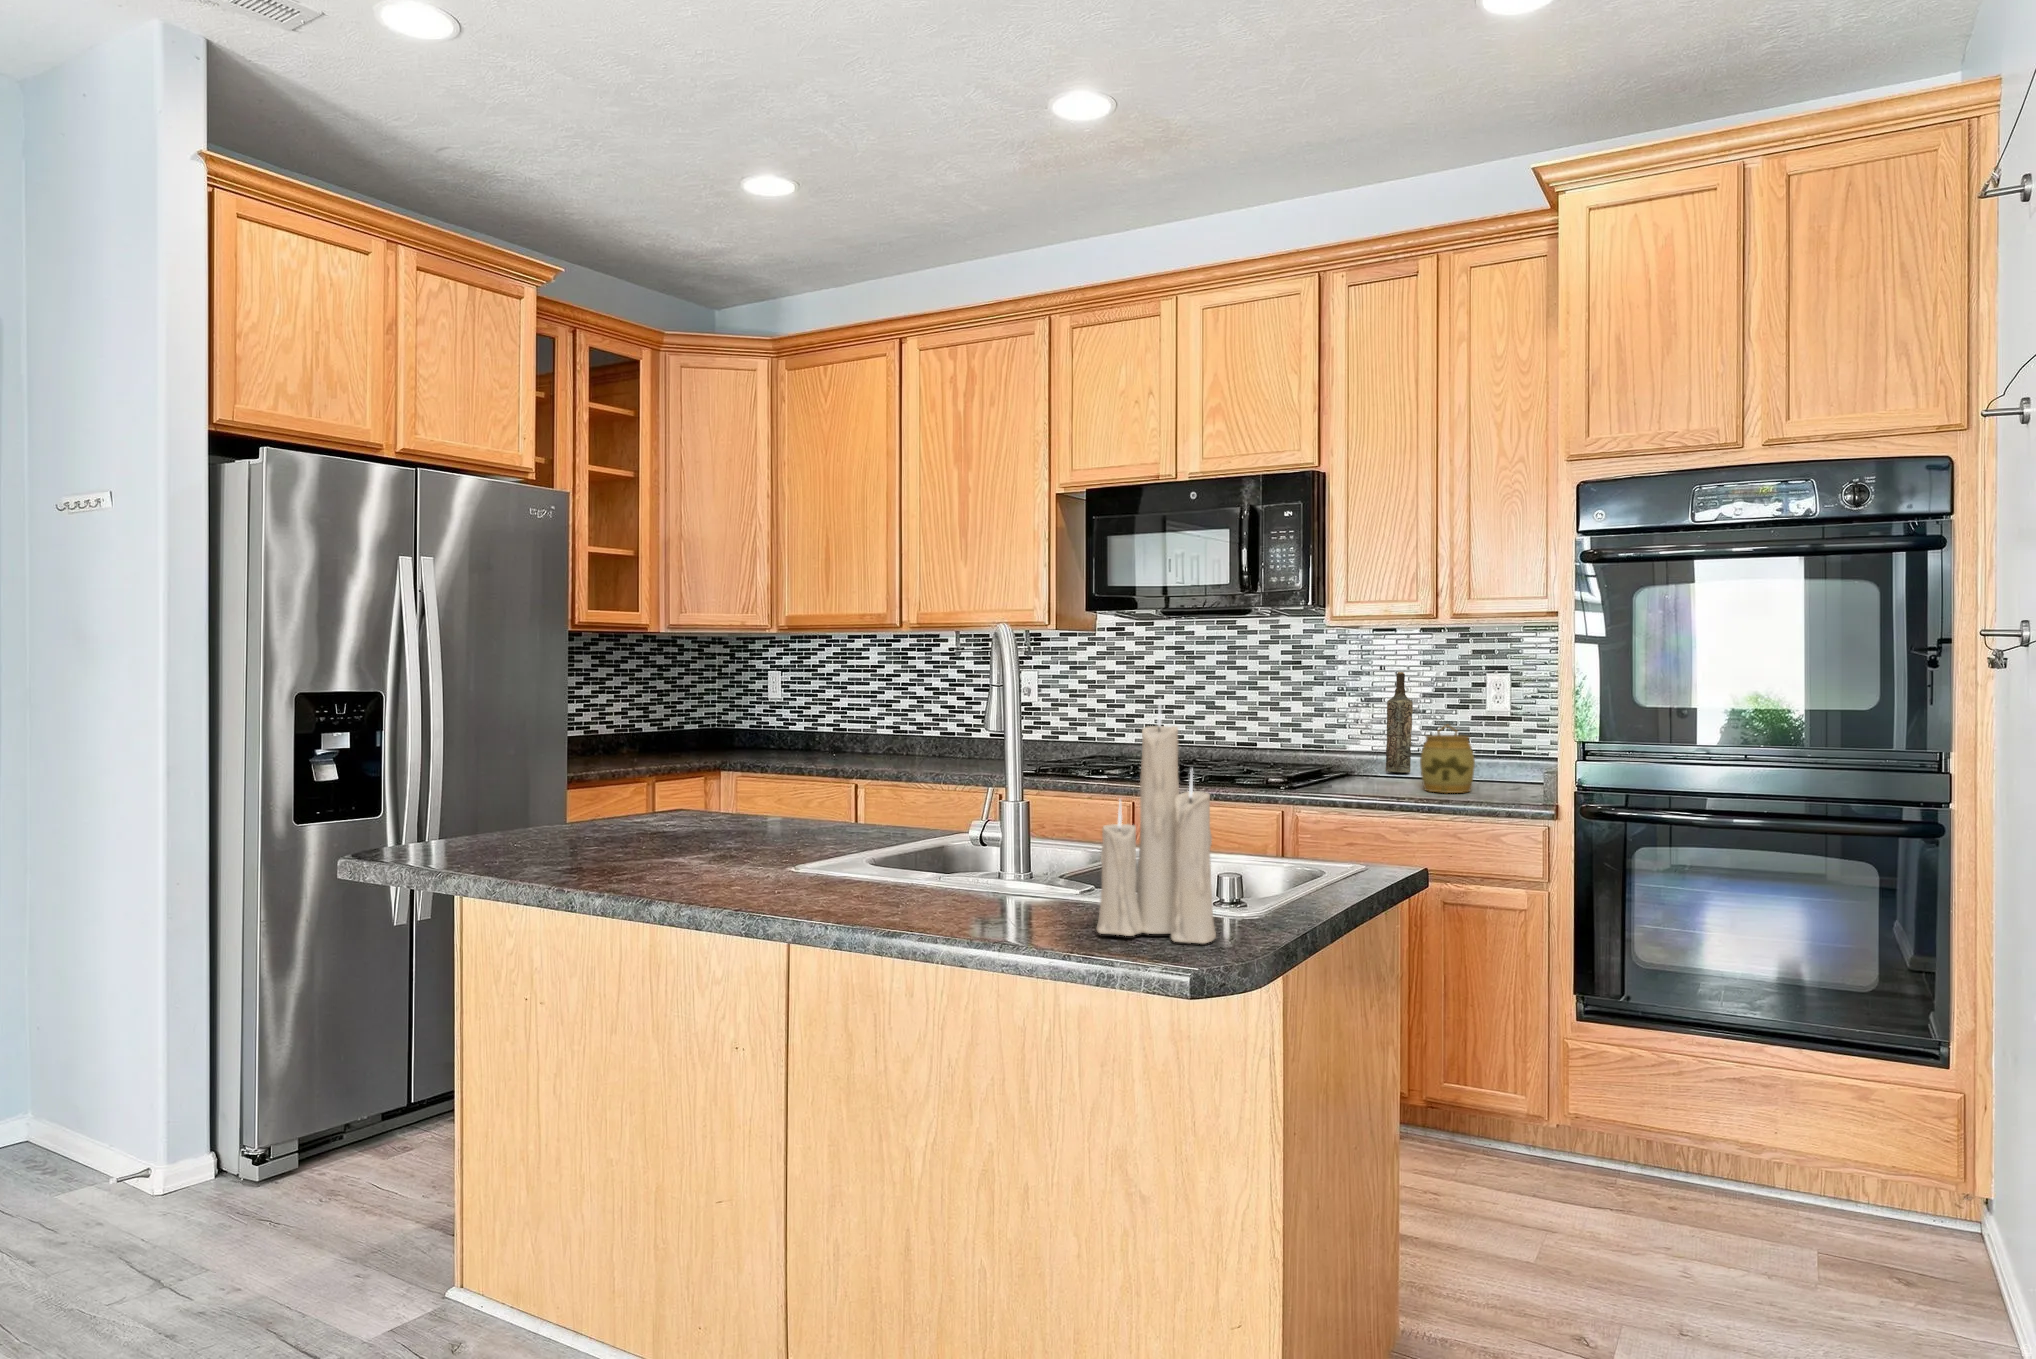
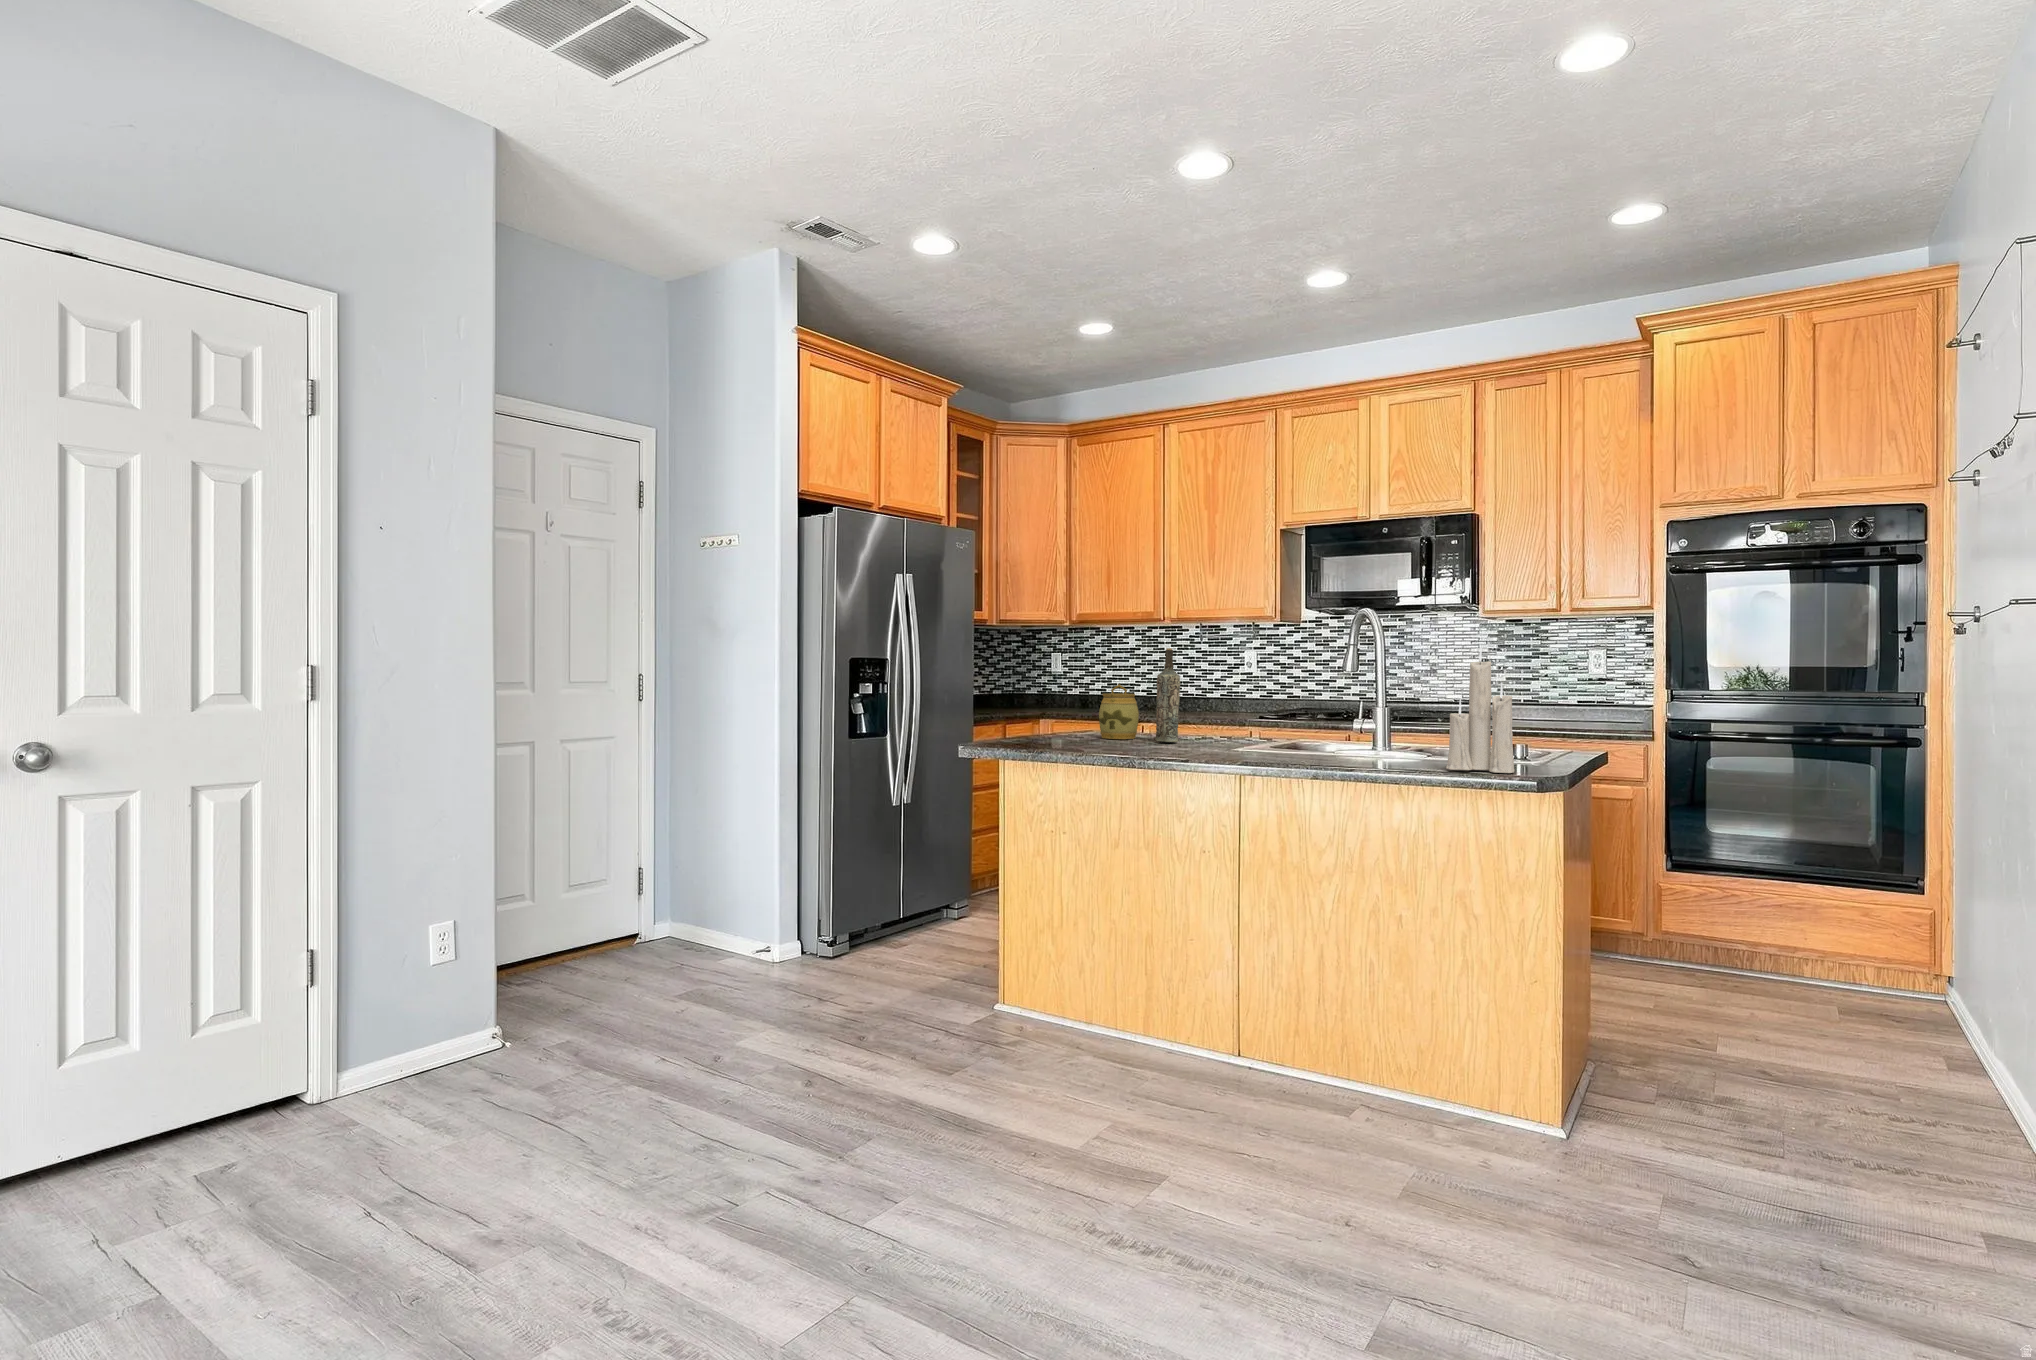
bottle: present [1386,672,1413,773] -> present [1156,648,1180,743]
jar: present [1420,724,1475,793] -> present [1099,685,1139,739]

